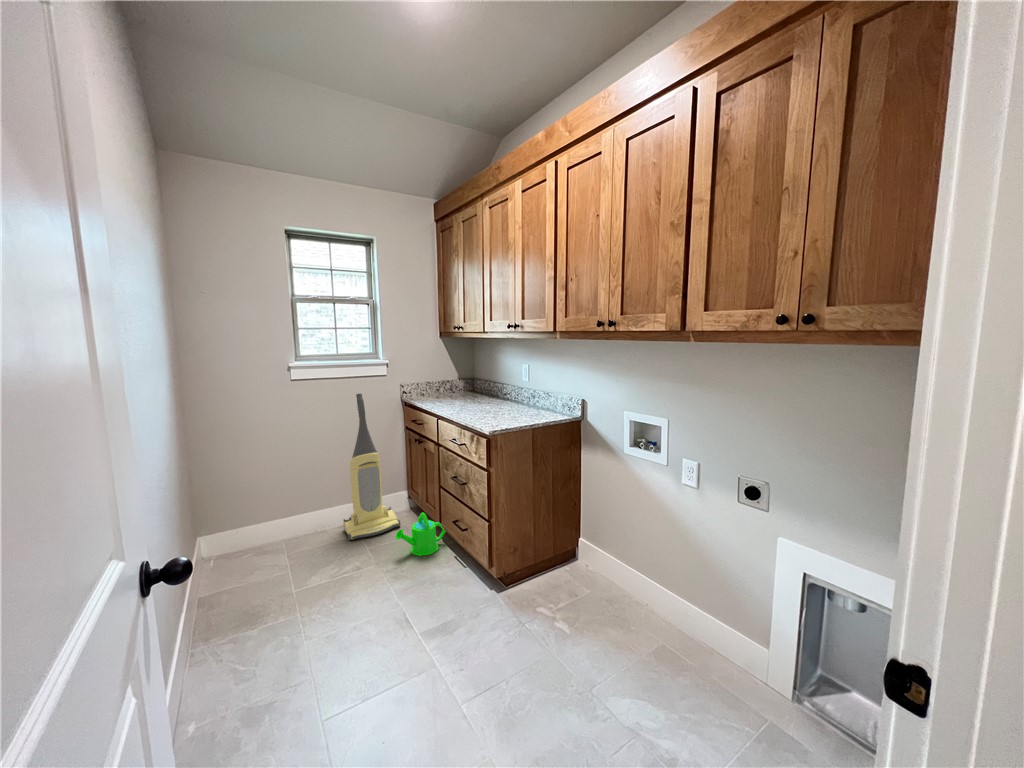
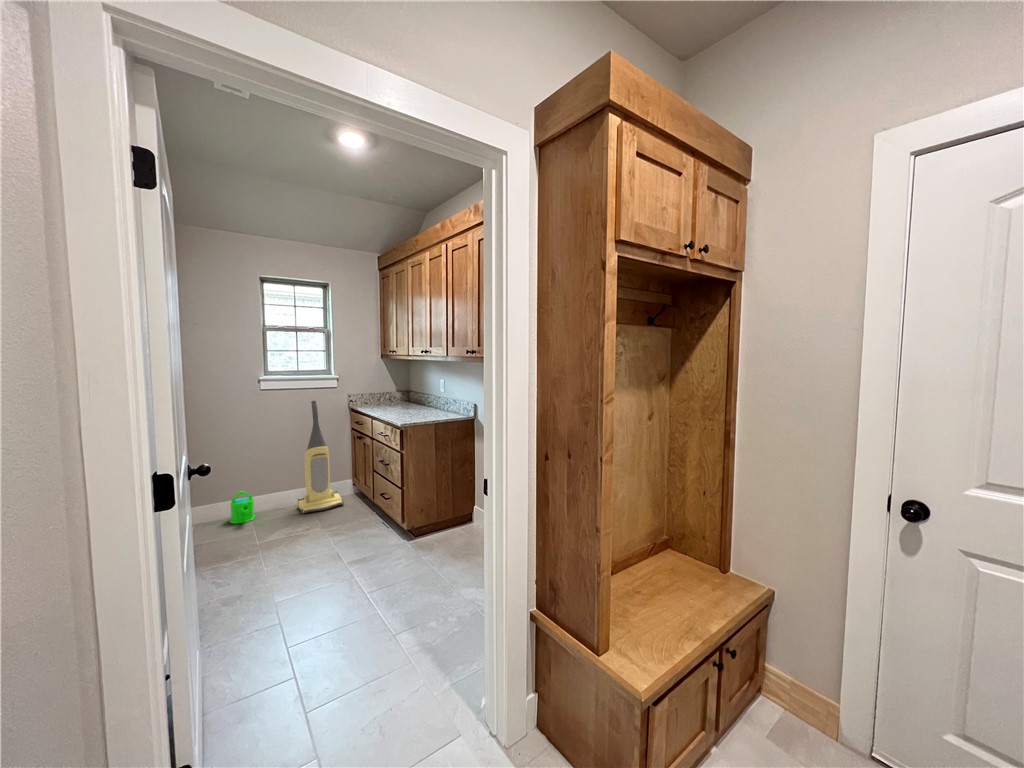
watering can: present [395,512,446,556] -> present [230,491,256,524]

